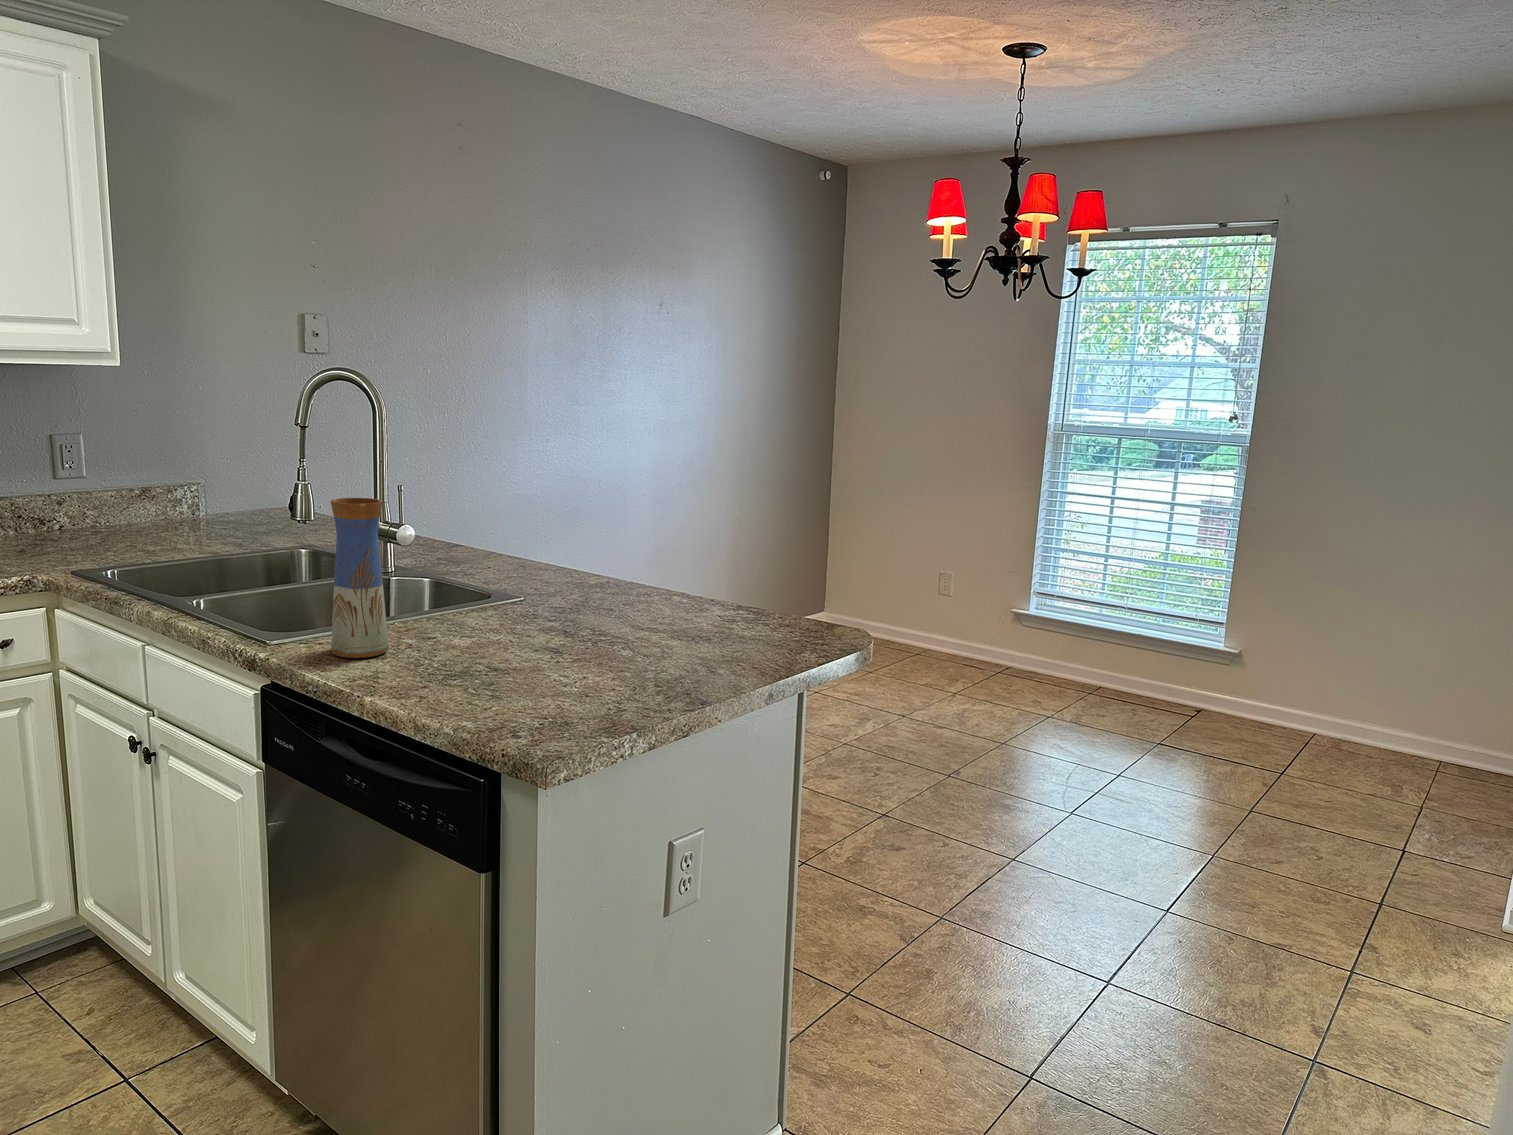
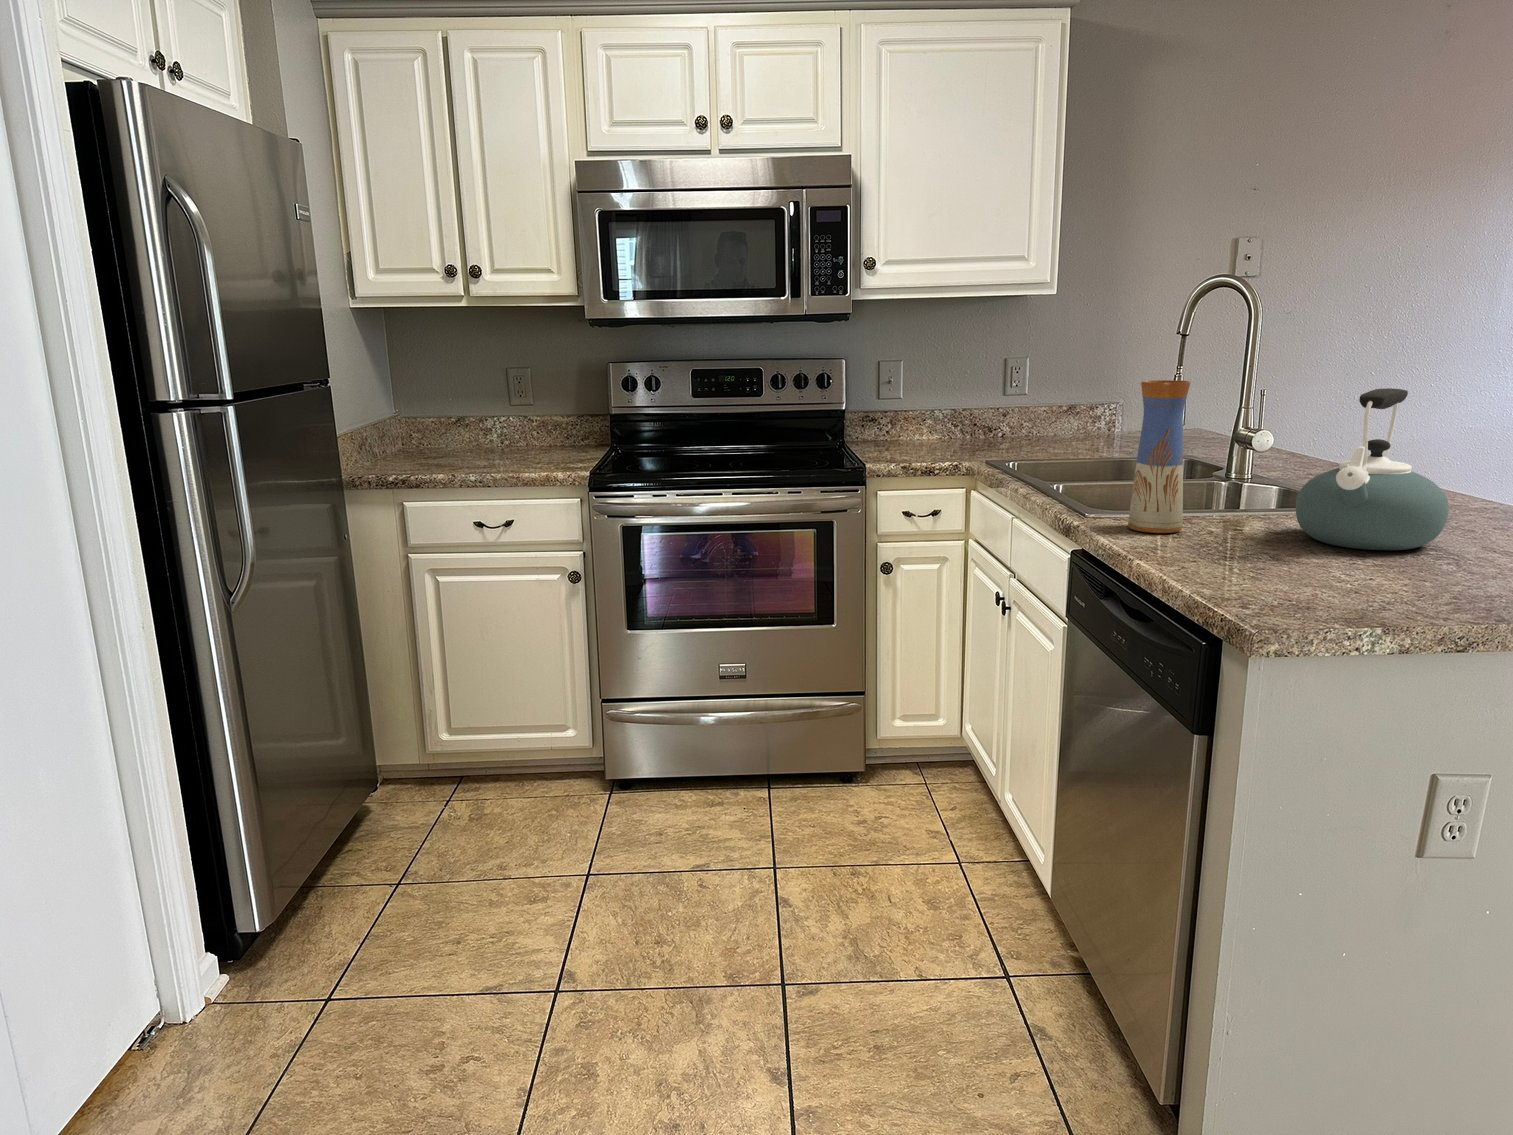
kettle: none [484,502,601,645] -> present [1296,388,1449,550]

